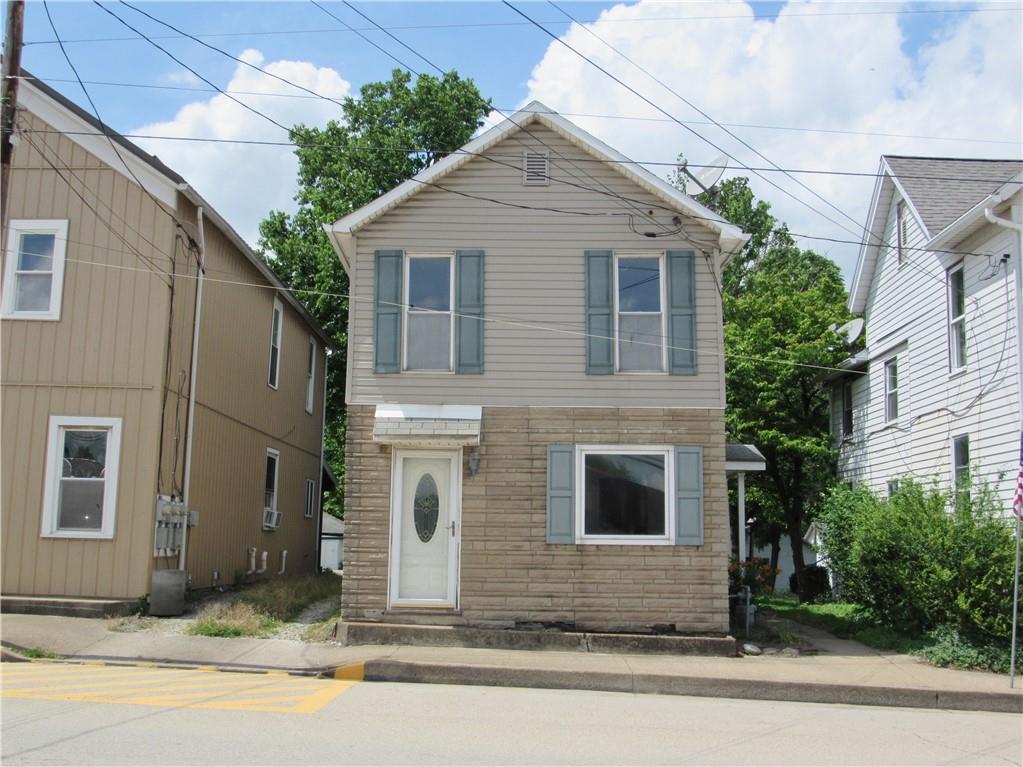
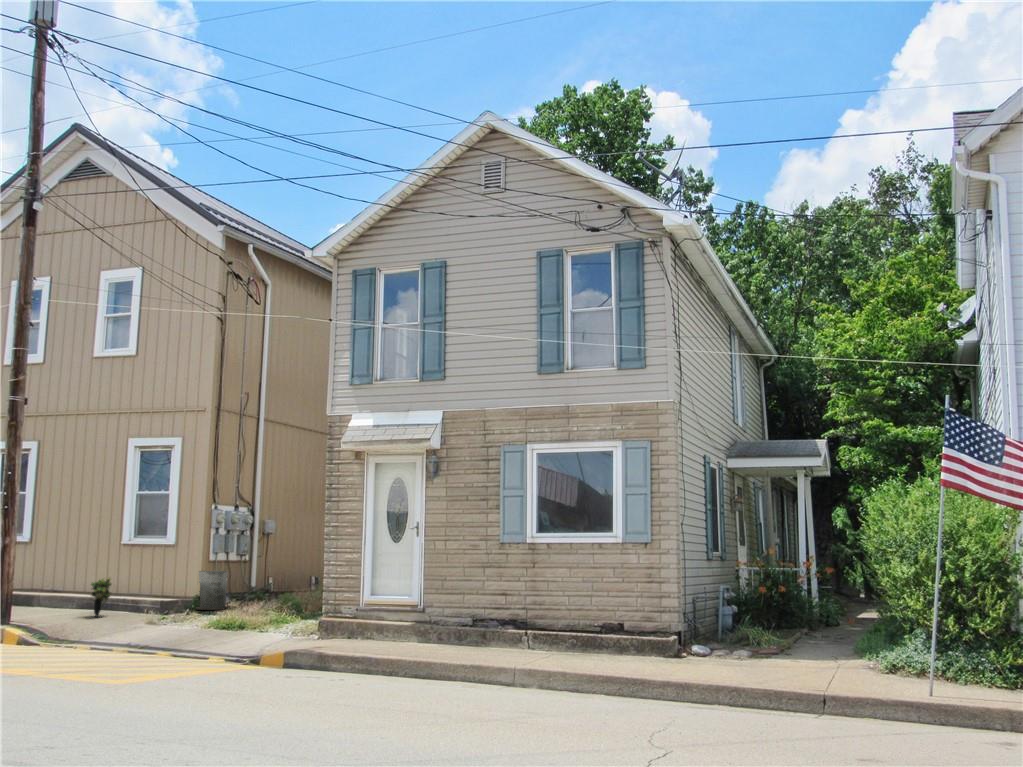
potted plant: none [28,580,56,629] -> present [91,578,112,617]

